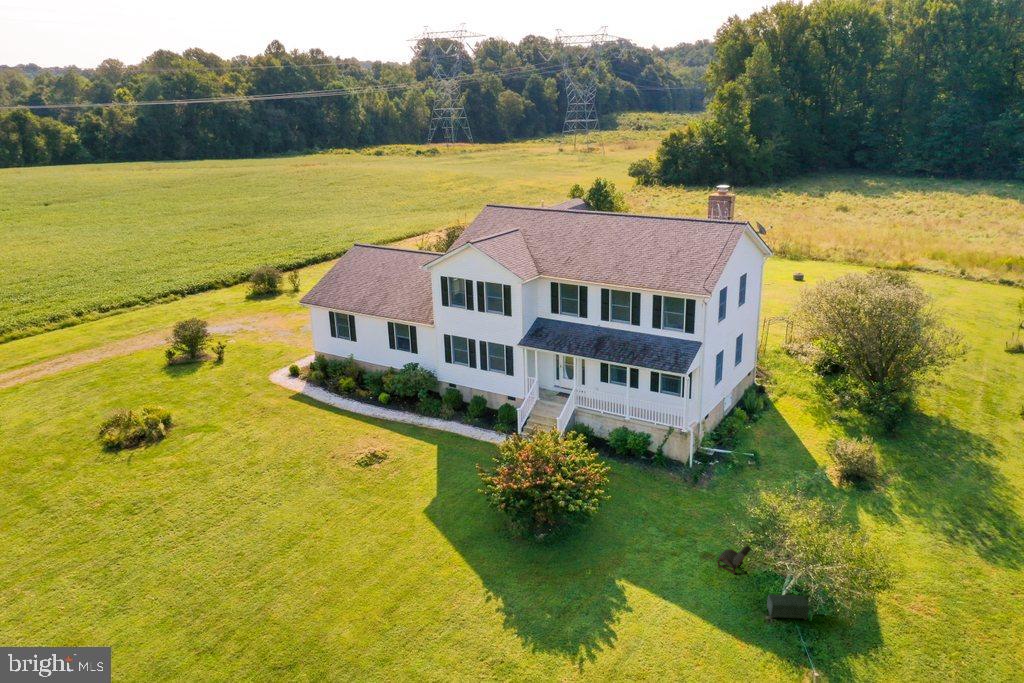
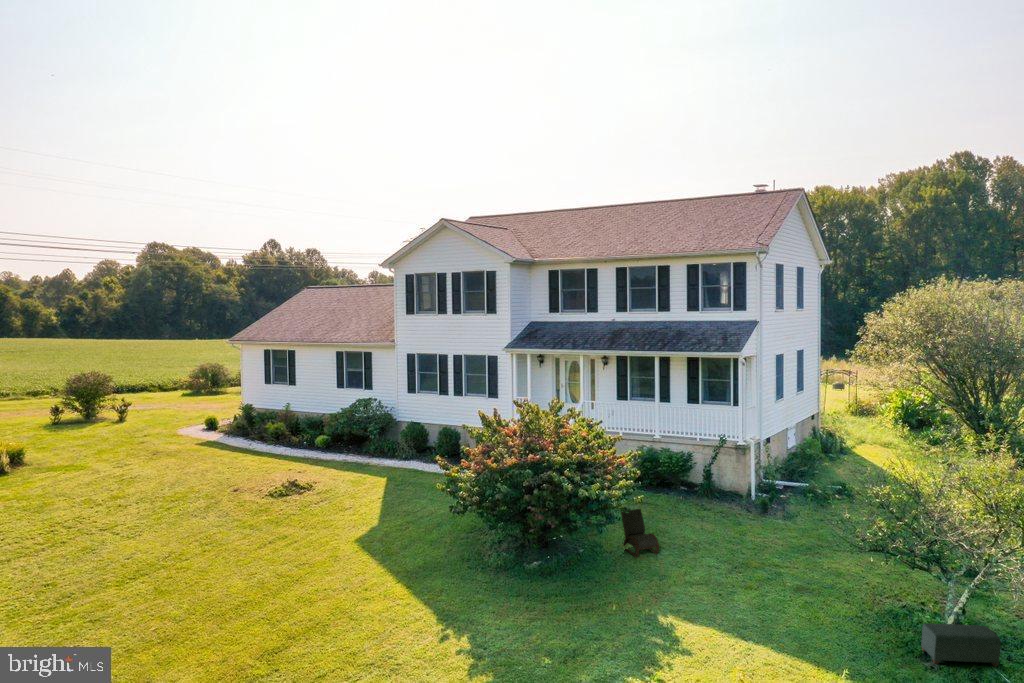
lounge chair: present [717,546,751,575] -> present [621,509,659,558]

